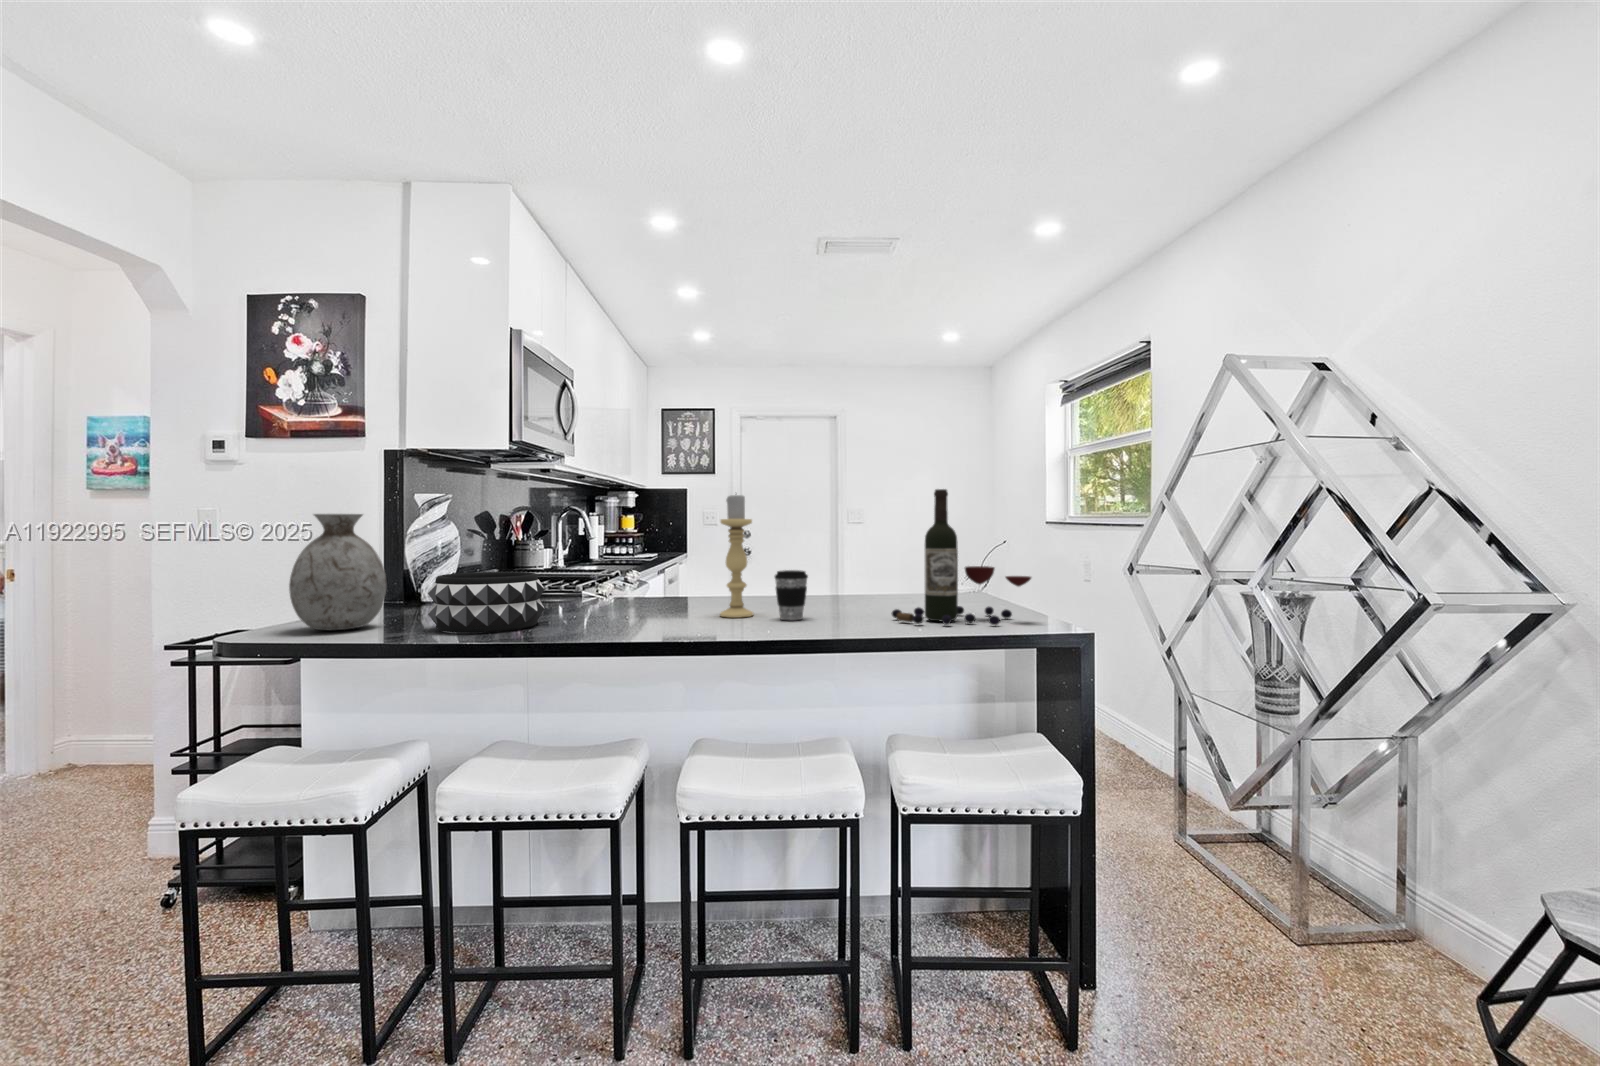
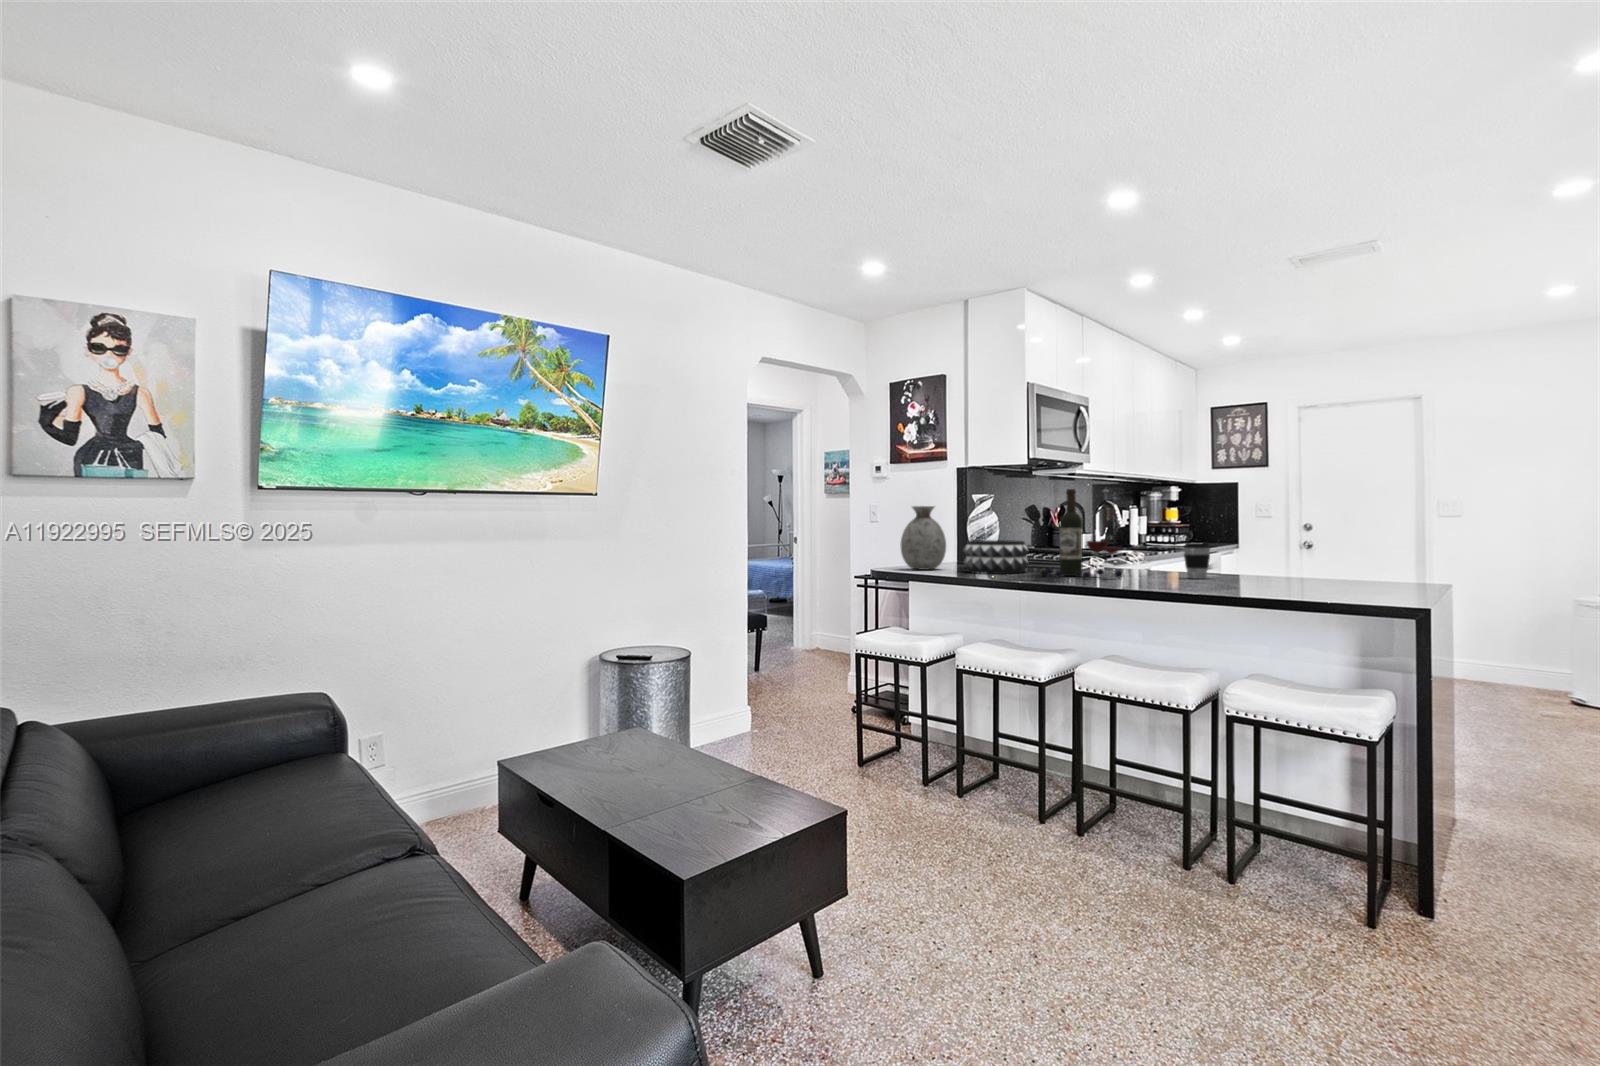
wine bottle: present [892,489,1031,625] -> present [1040,489,1122,578]
candle holder: present [720,495,754,618] -> none [1148,487,1175,576]

